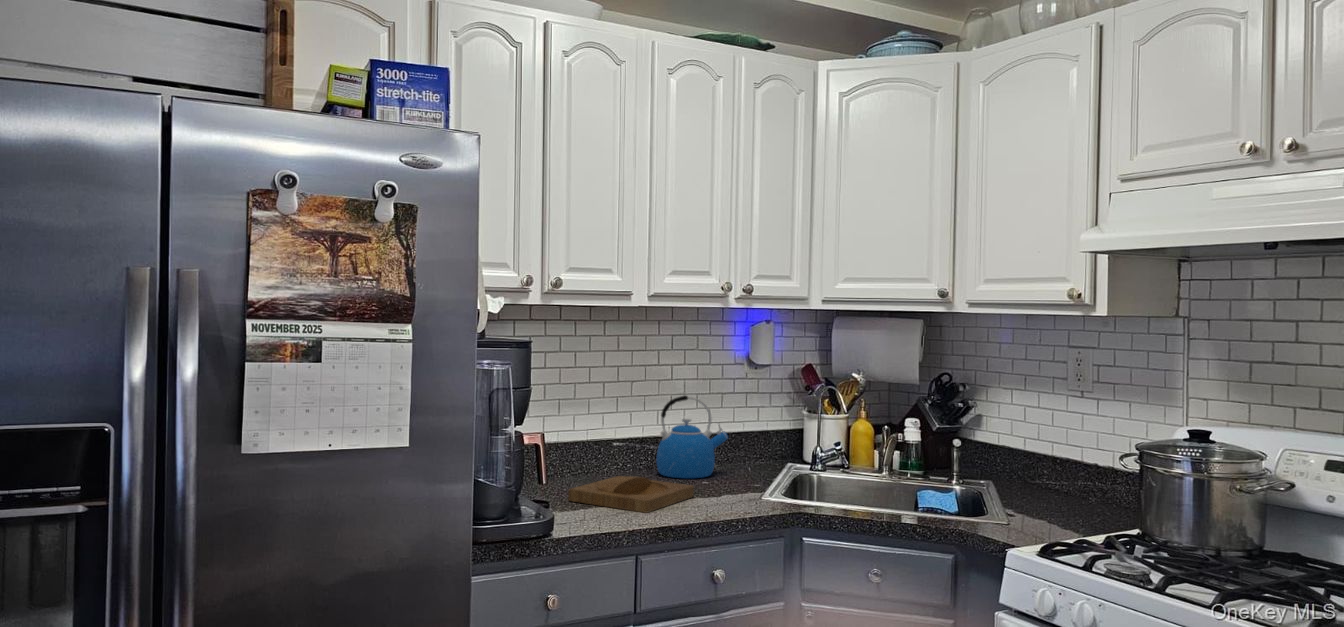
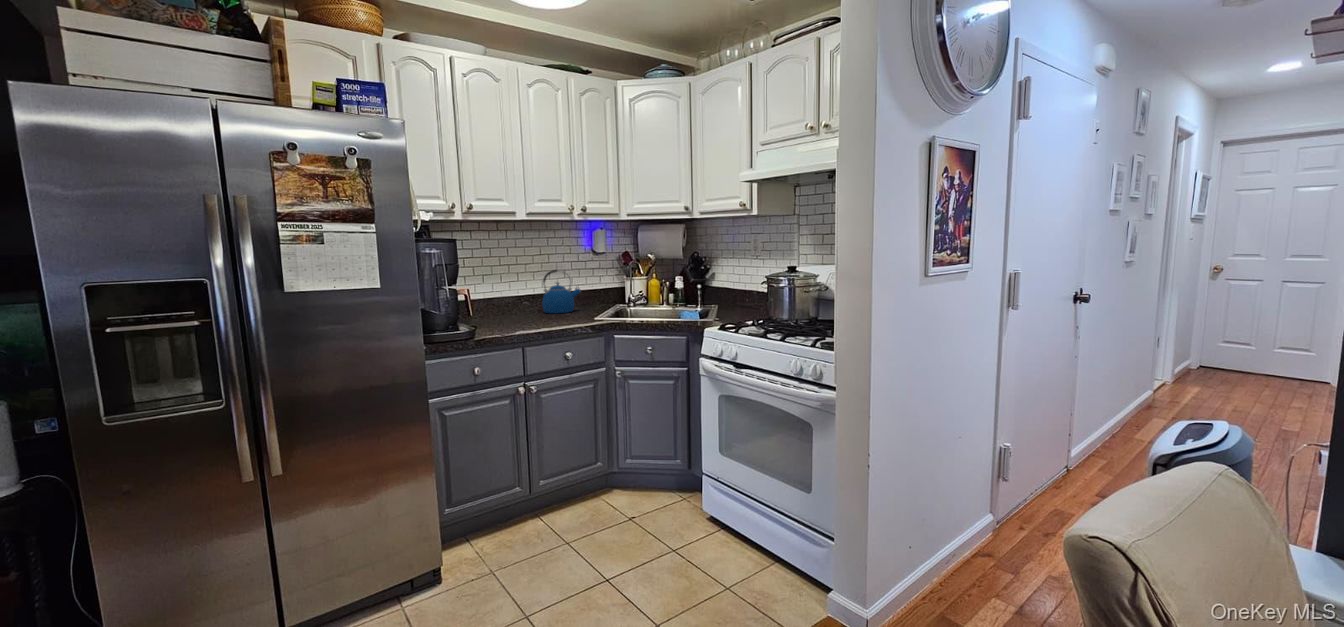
tray: present [568,476,694,513] -> none [489,312,558,327]

